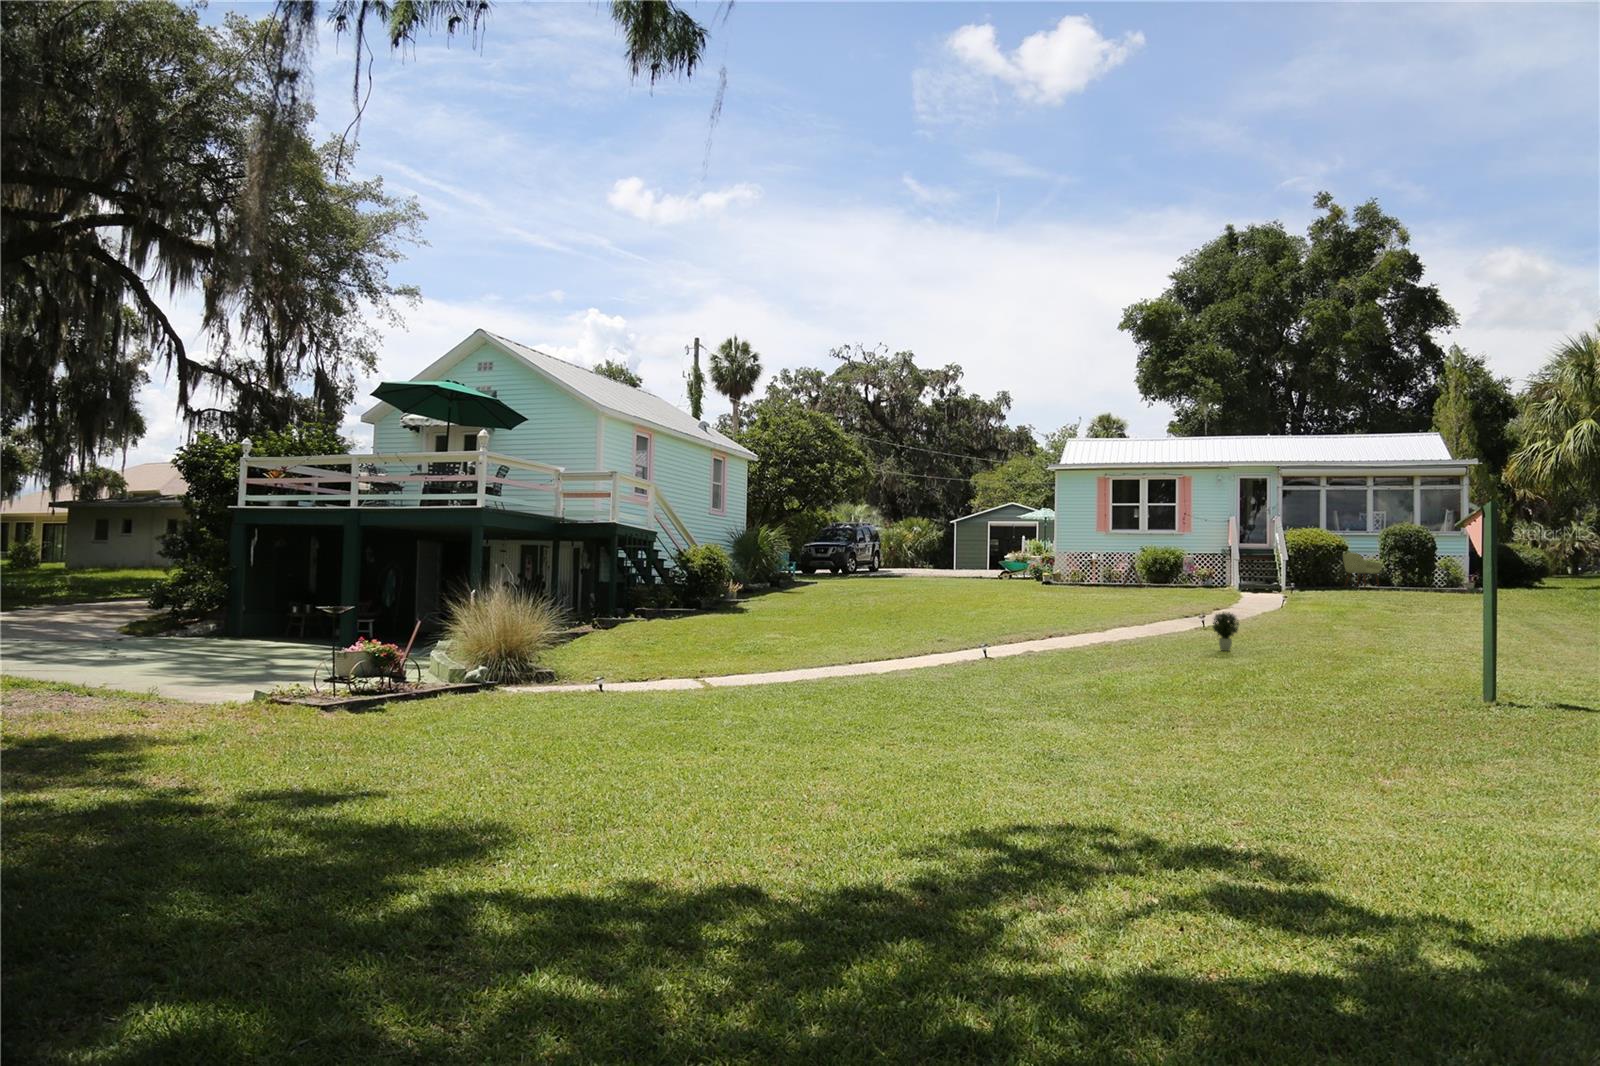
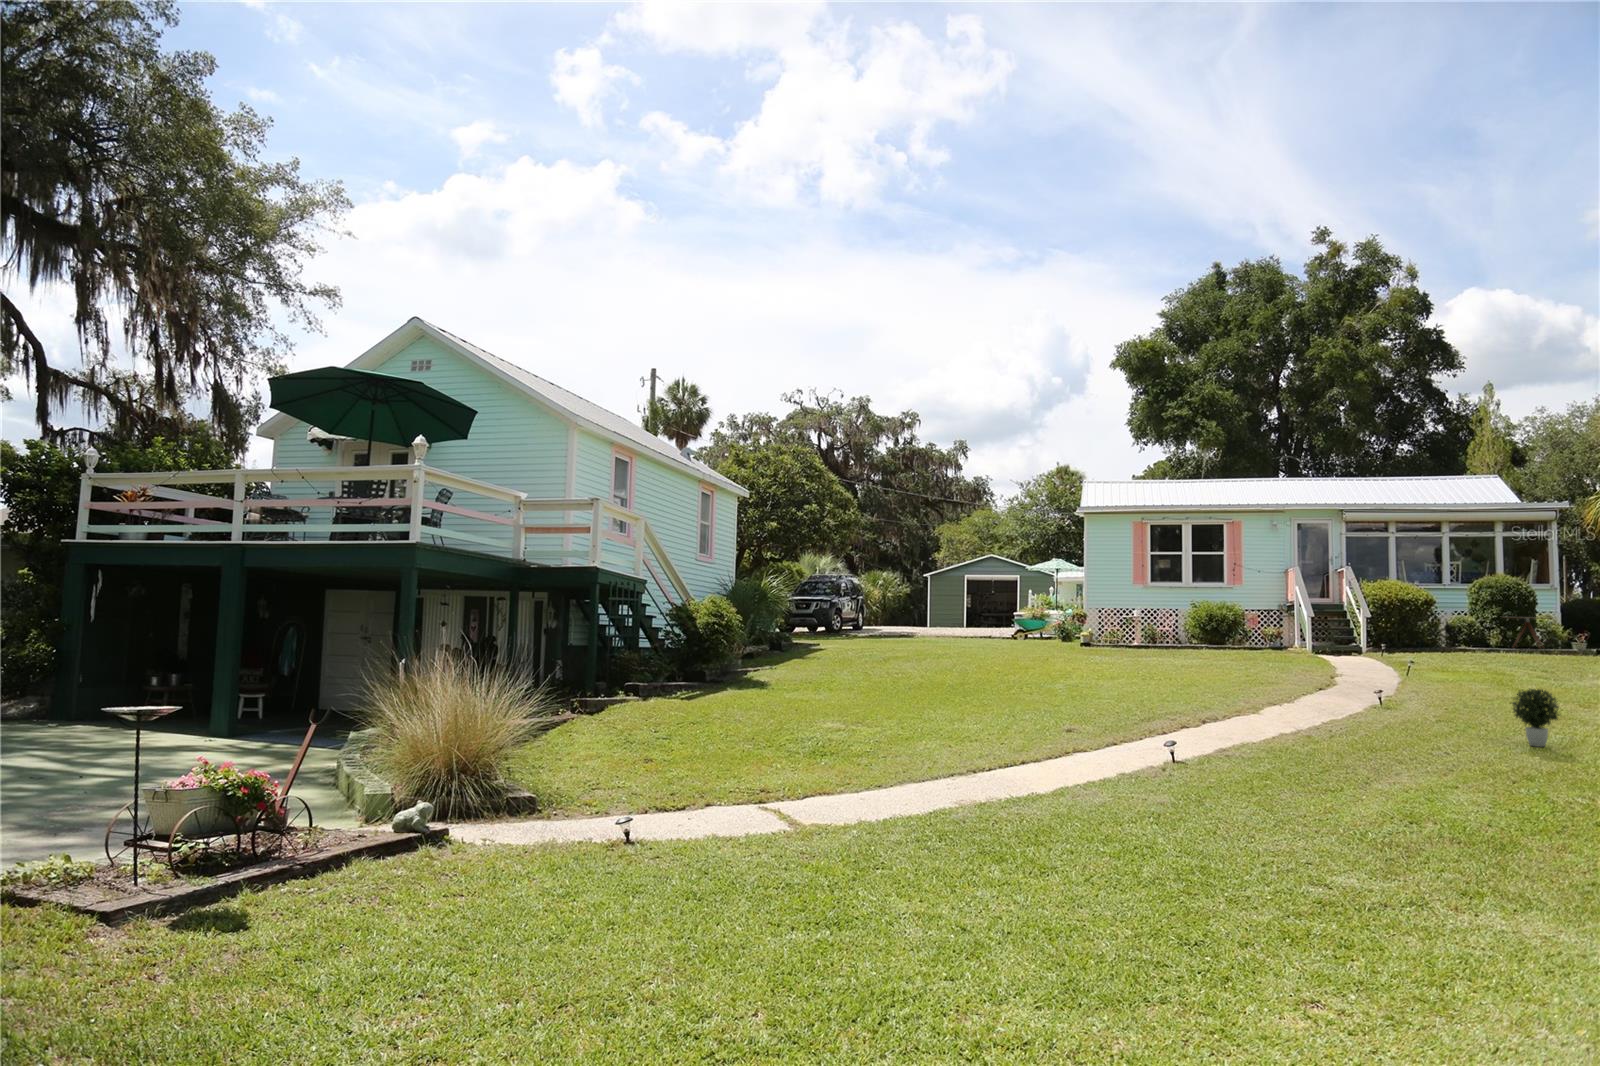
chair: present [1343,552,1381,588] -> none [1431,607,1476,649]
round table: present [1123,561,1143,587] -> present [1513,617,1553,648]

